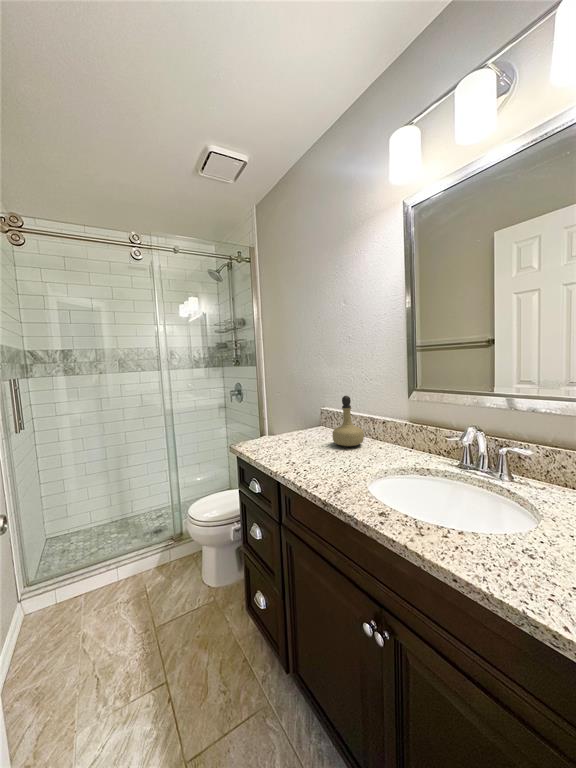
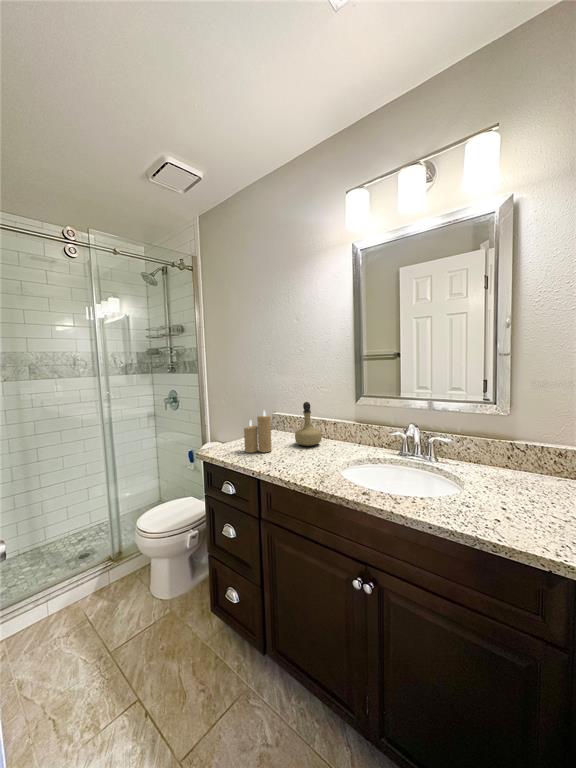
candle: none [274,404,303,450] -> present [244,411,272,453]

